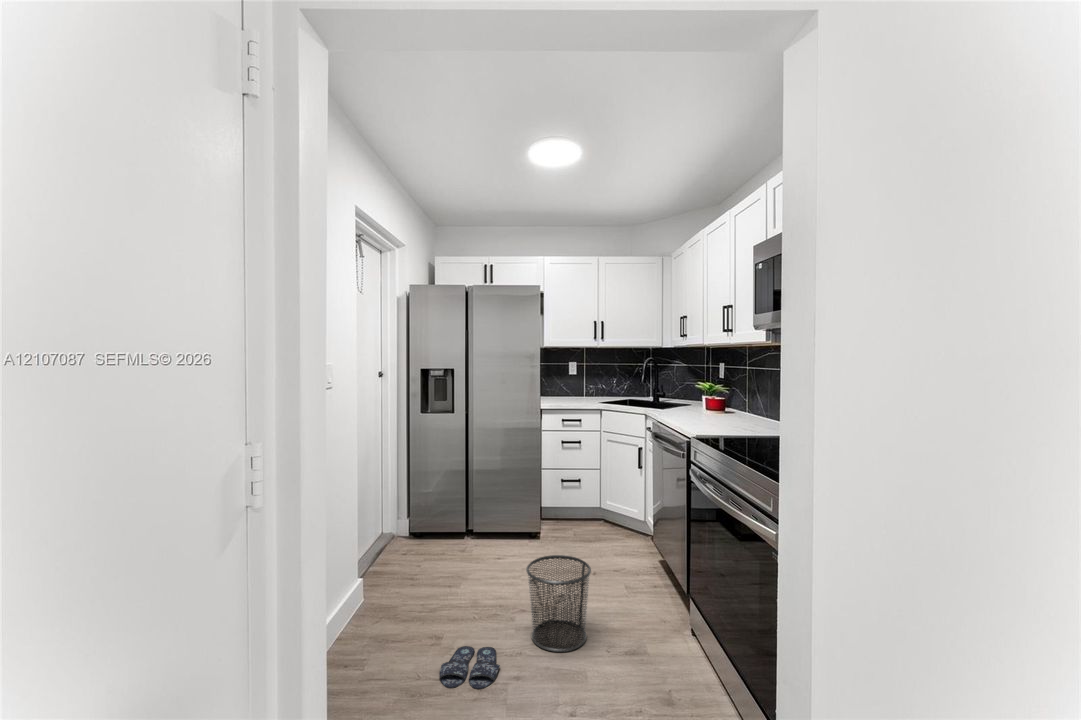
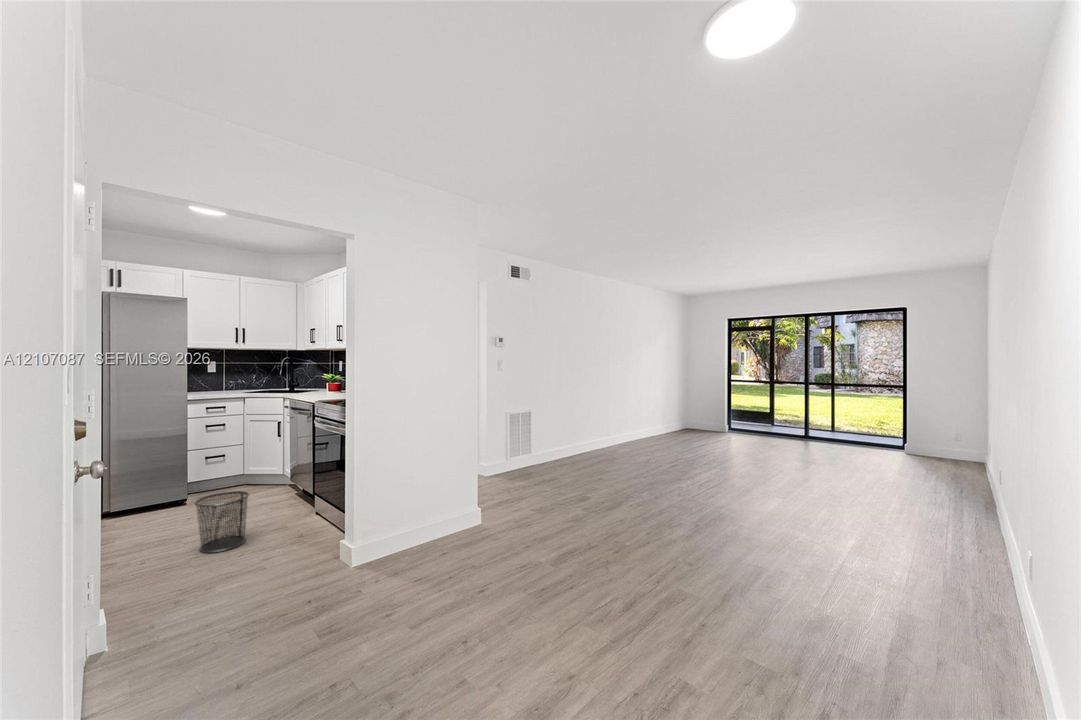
slippers: present [439,646,500,689] -> none [121,563,178,590]

